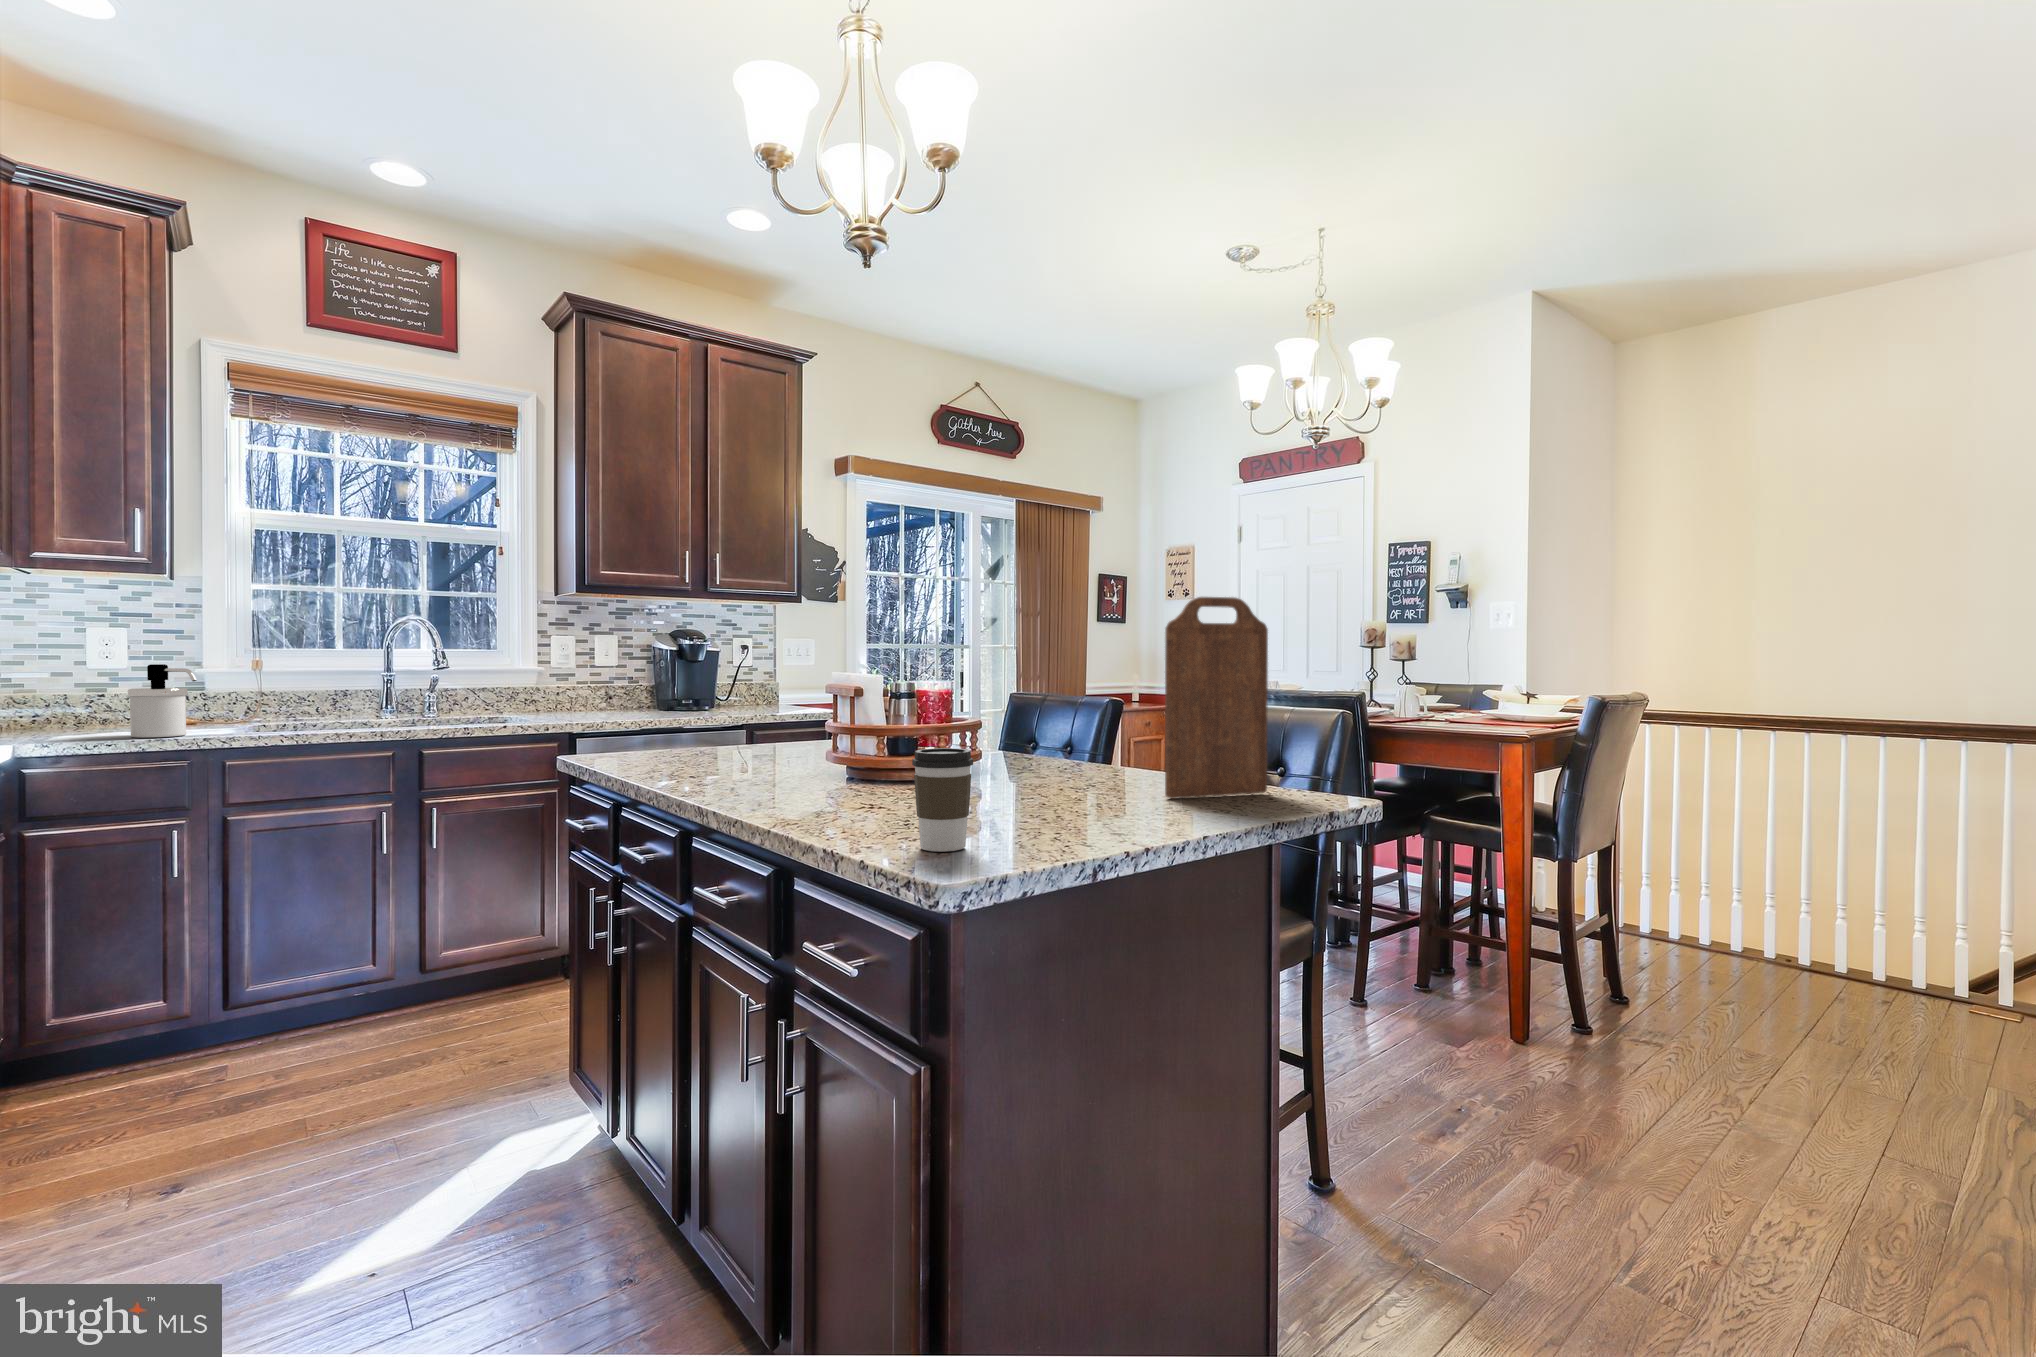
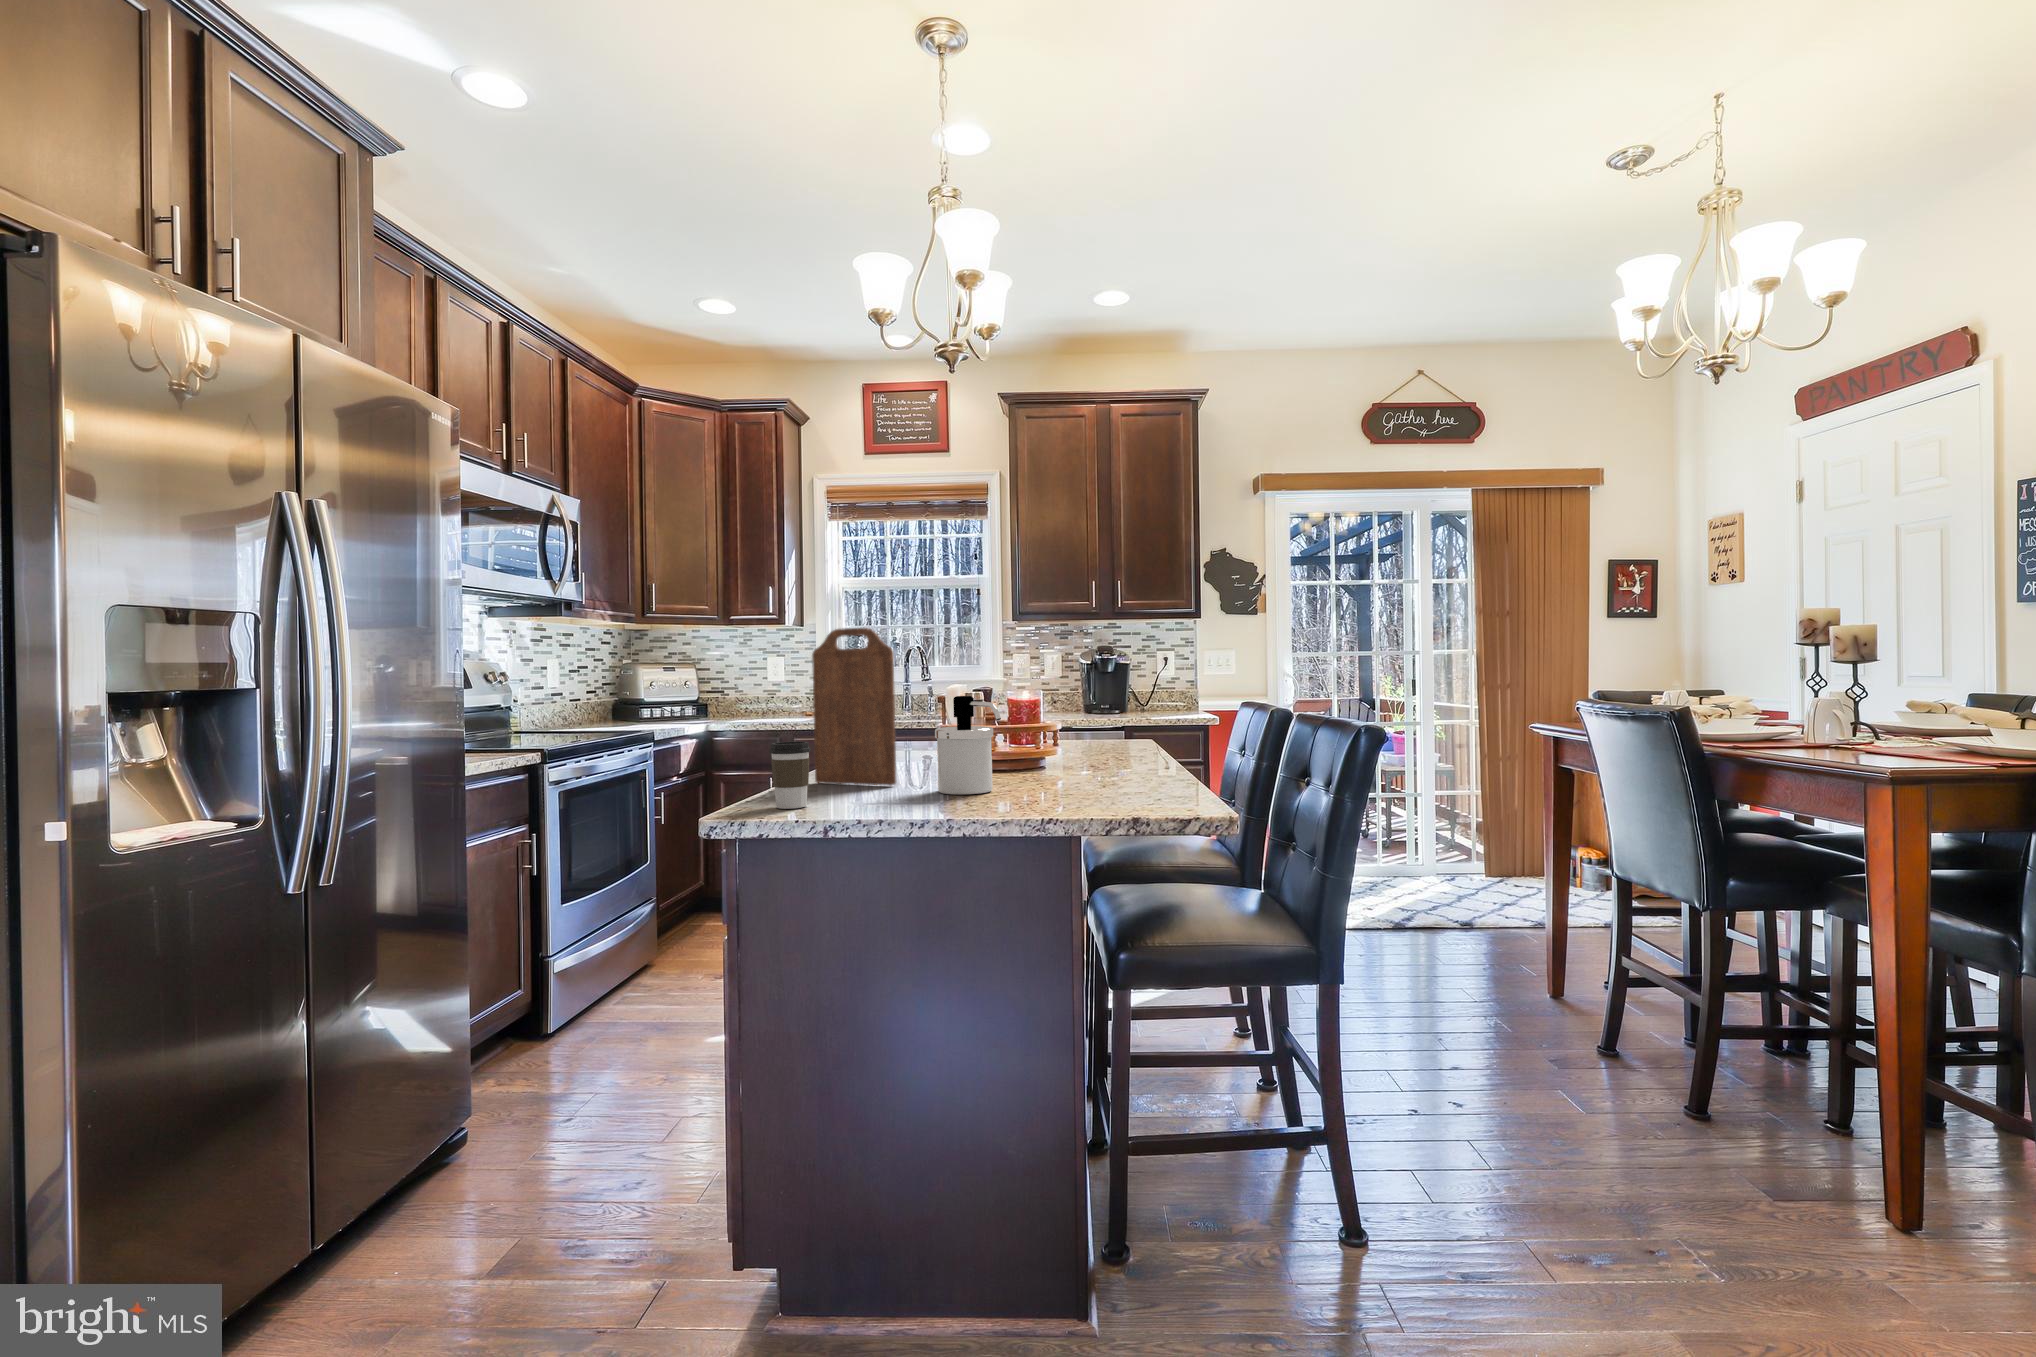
cutting board: present [1165,597,1268,799] -> present [812,628,896,785]
soap dispenser: present [128,664,196,738] -> present [935,696,1001,795]

